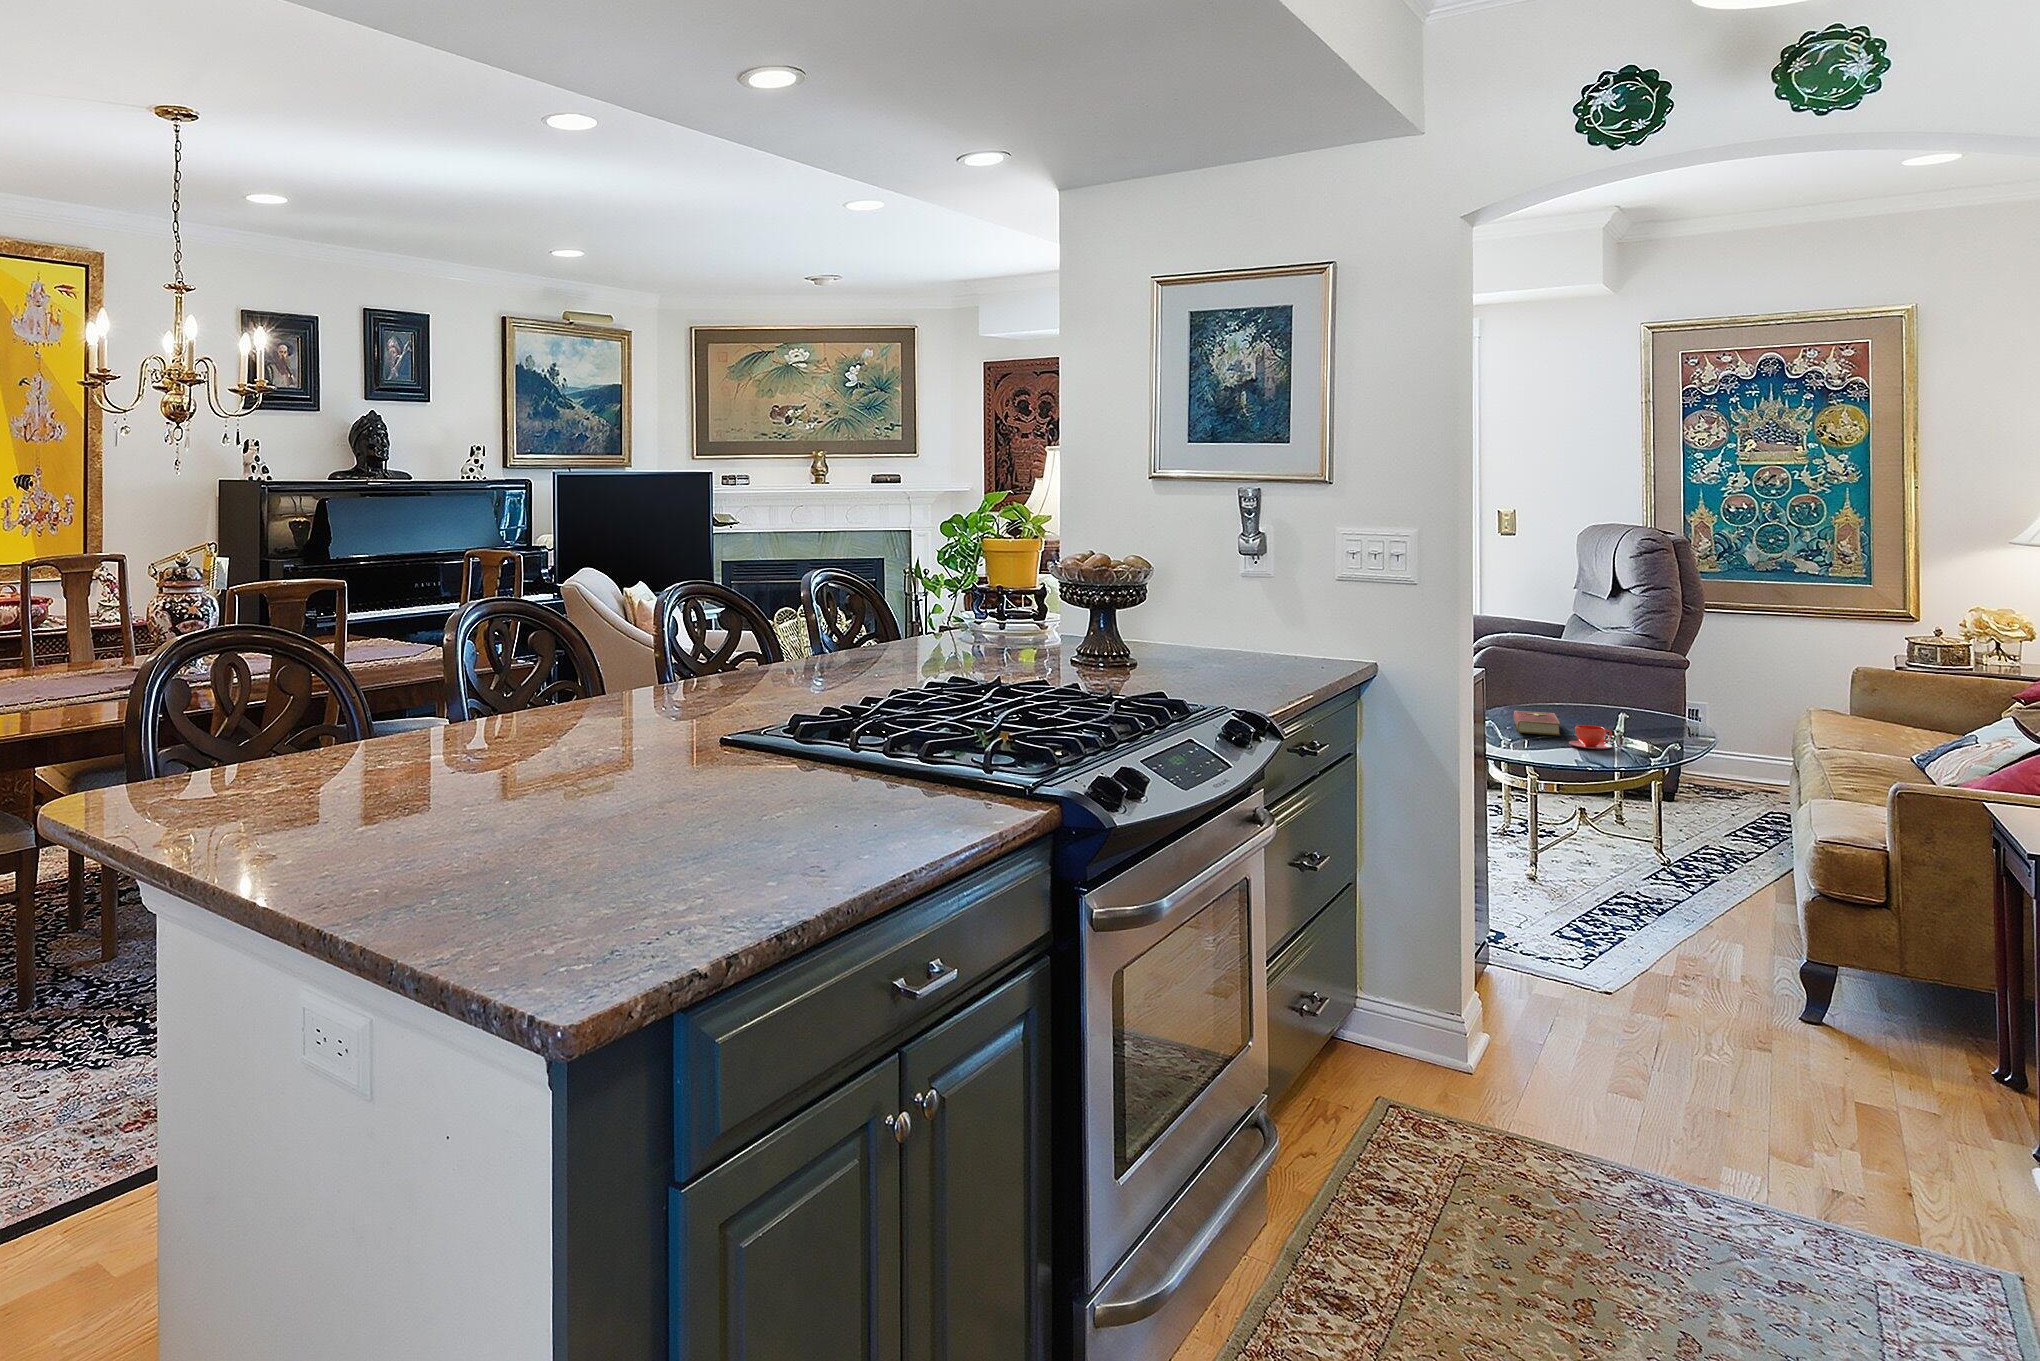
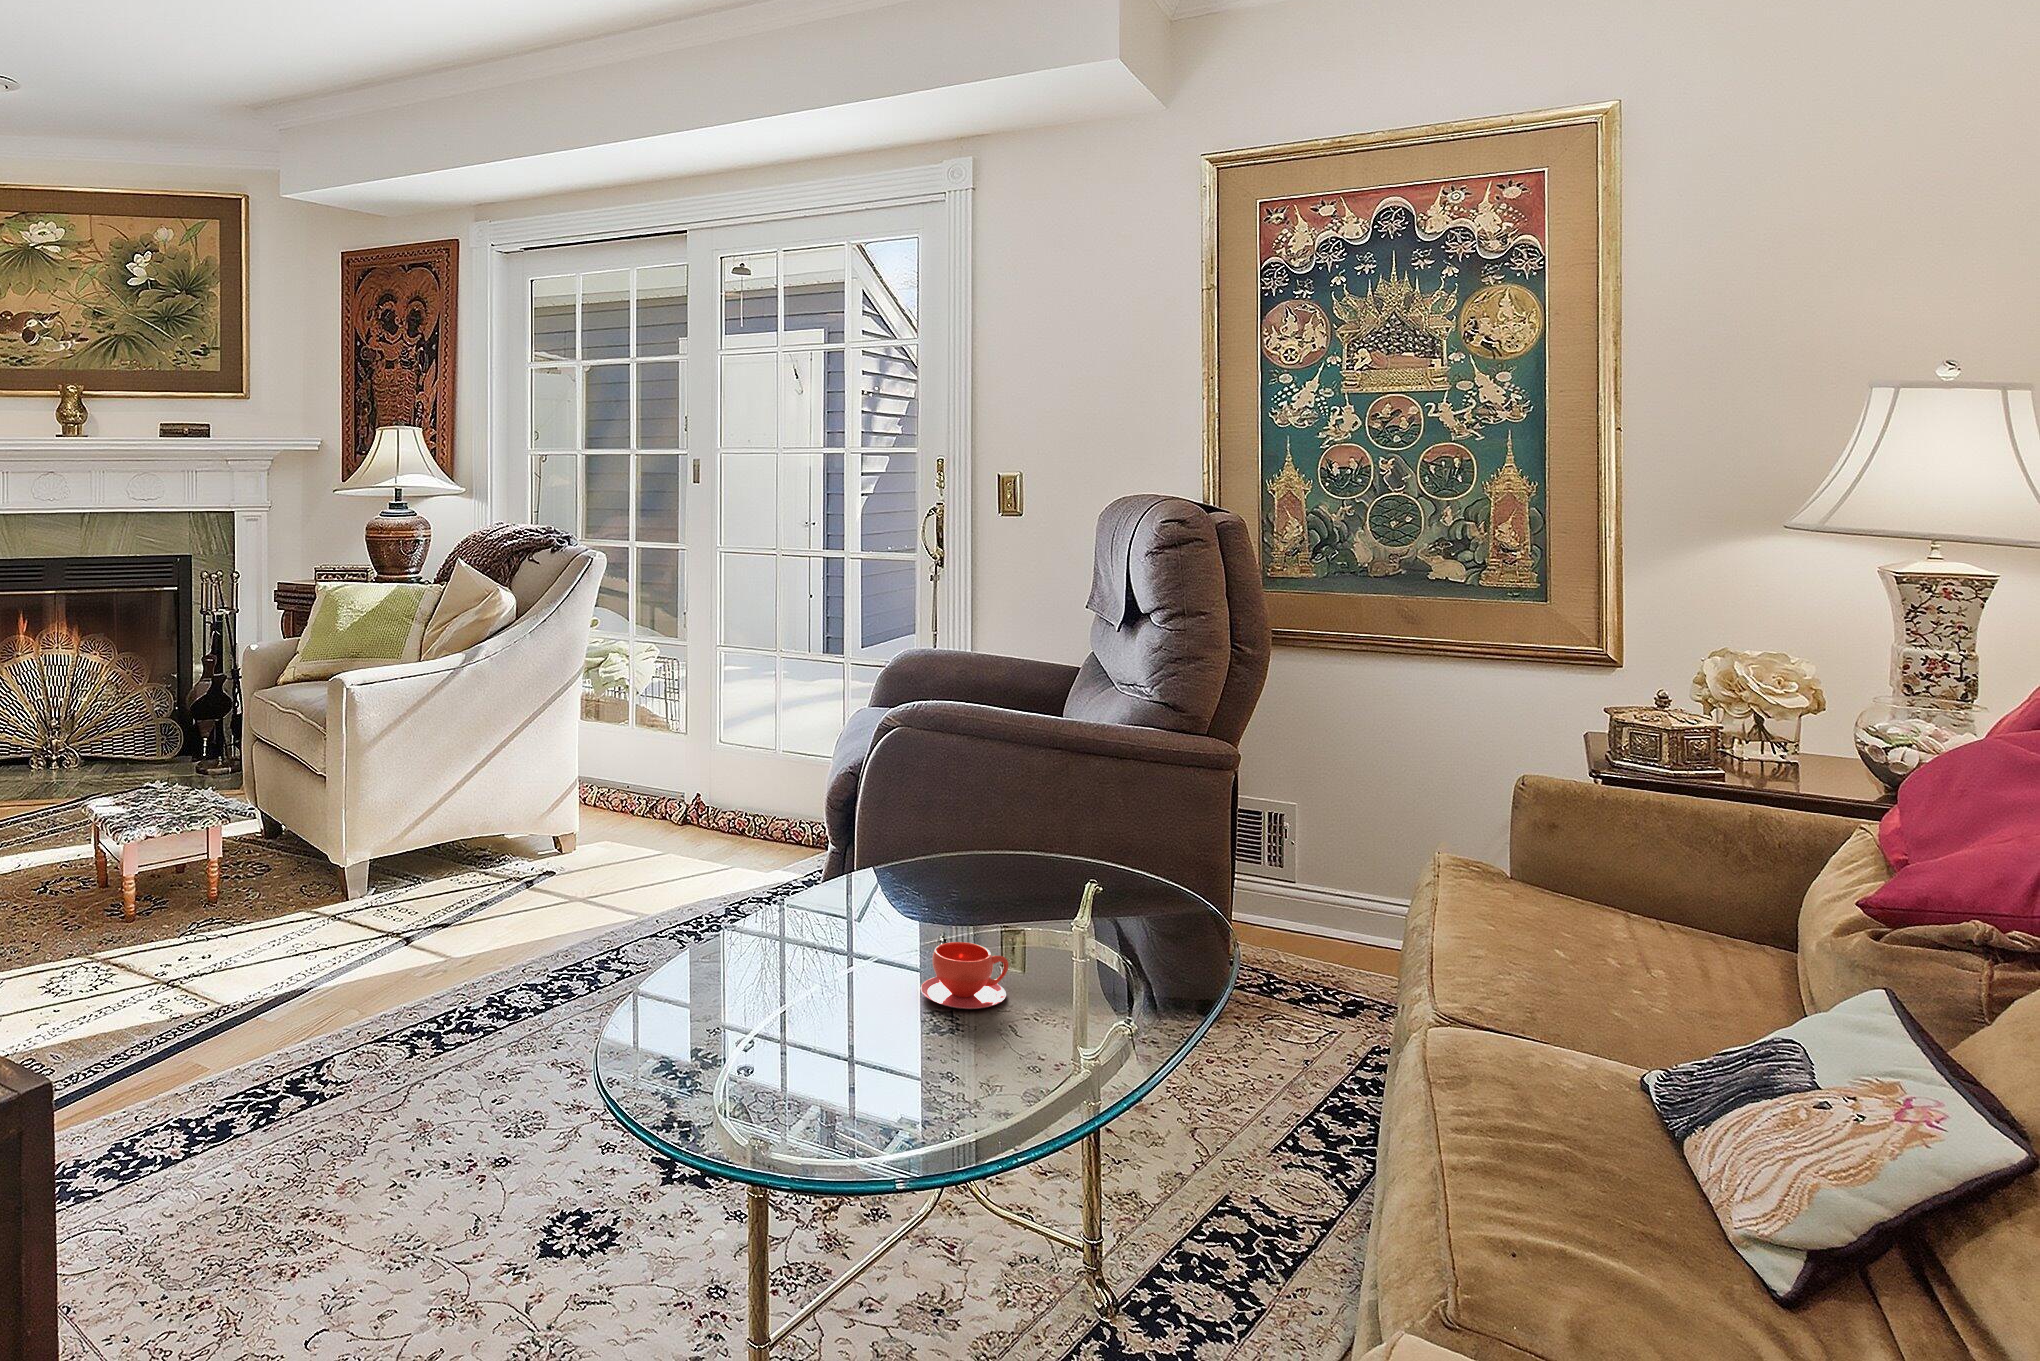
hardcover book: present [1514,711,1561,736] -> none [853,876,953,951]

